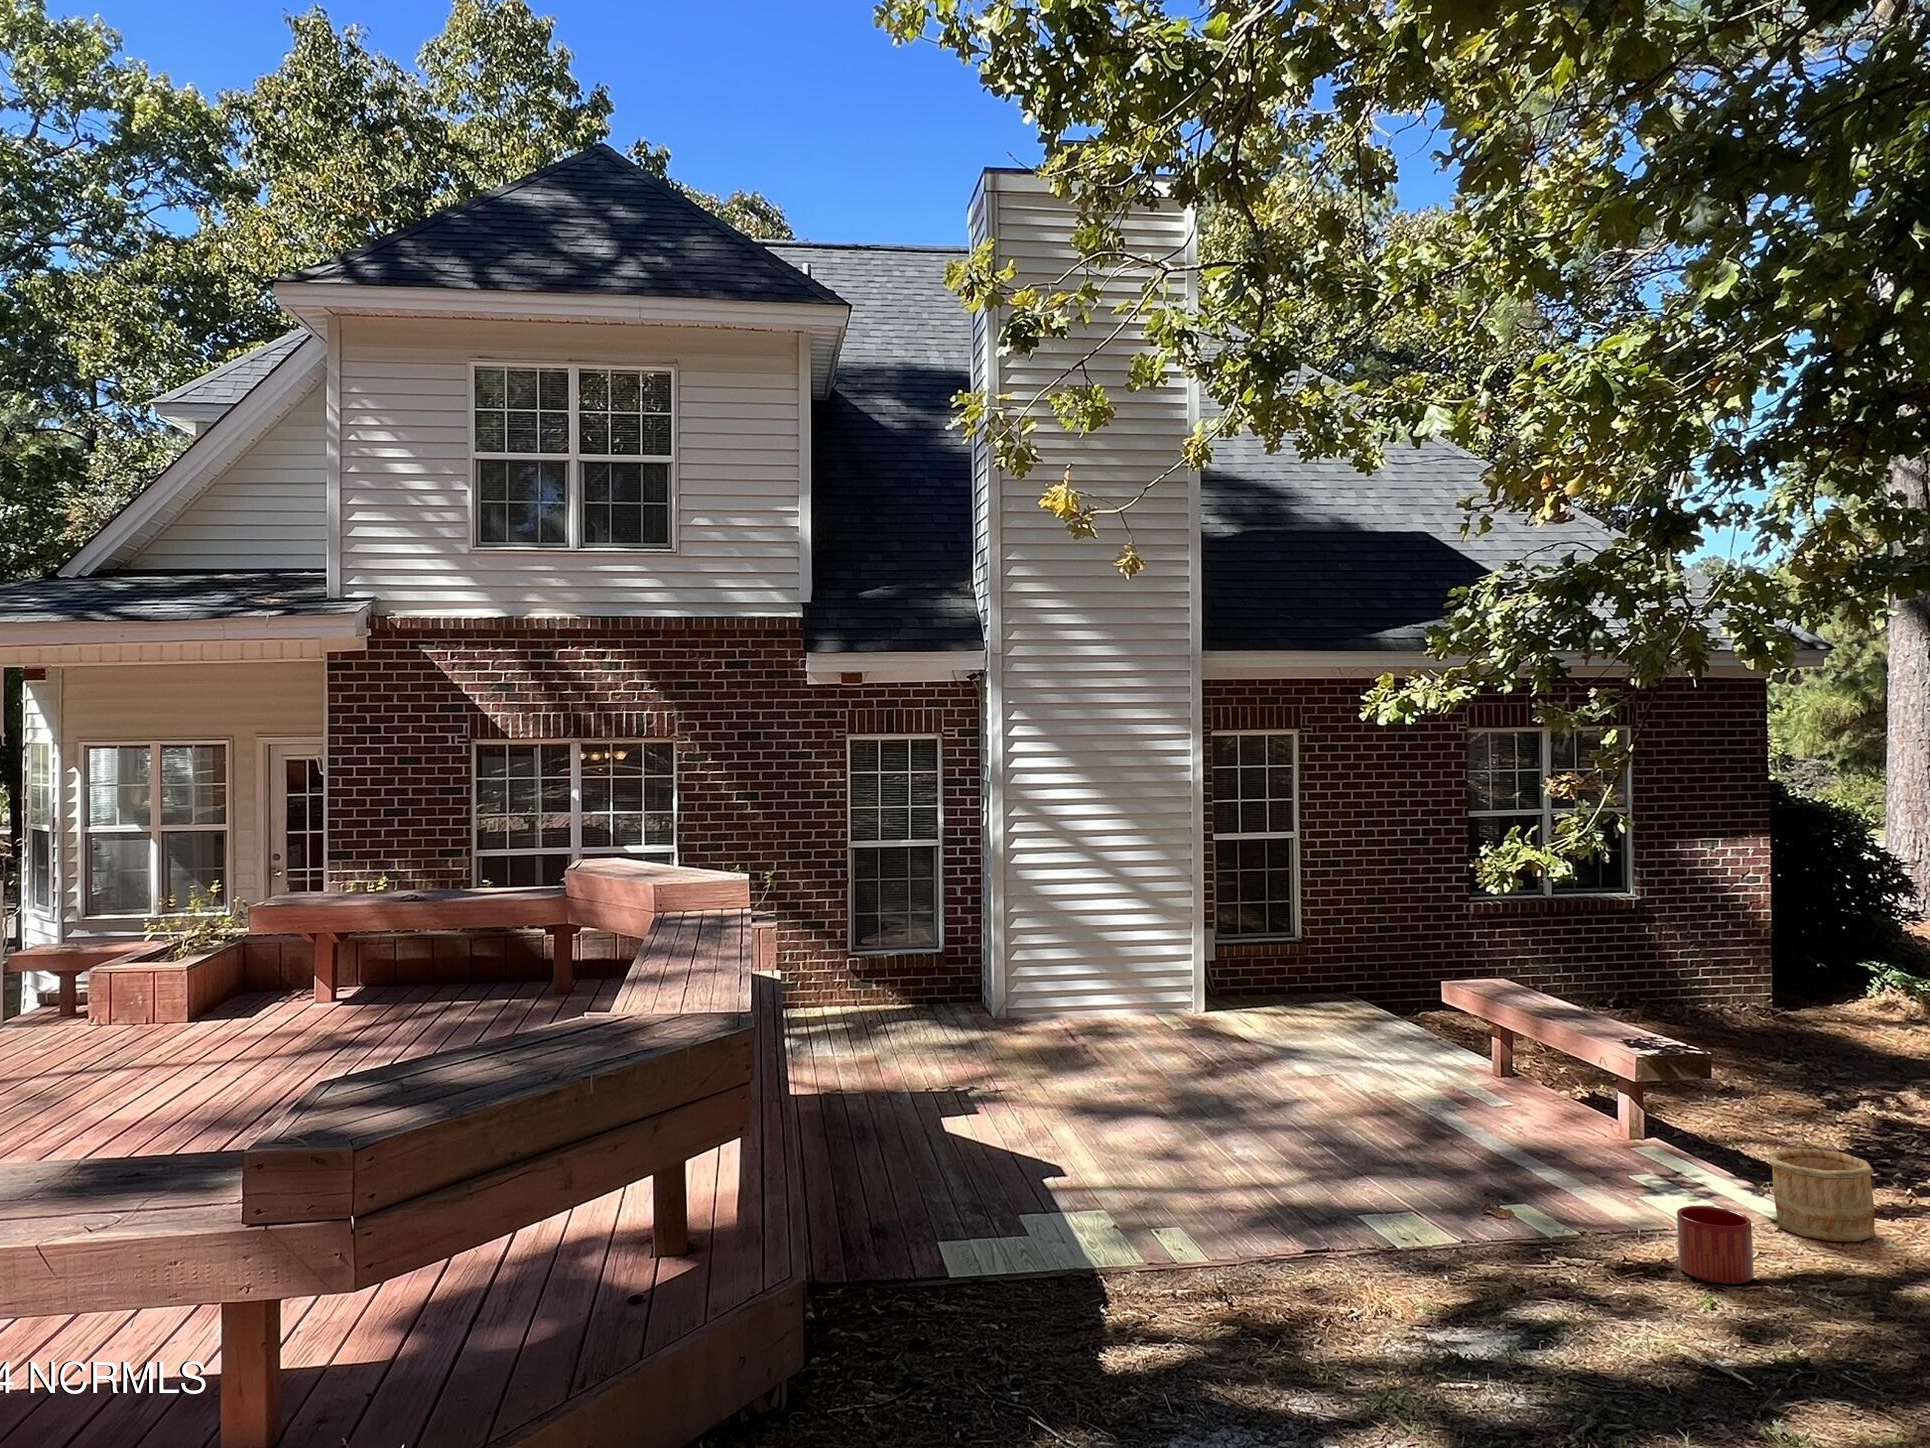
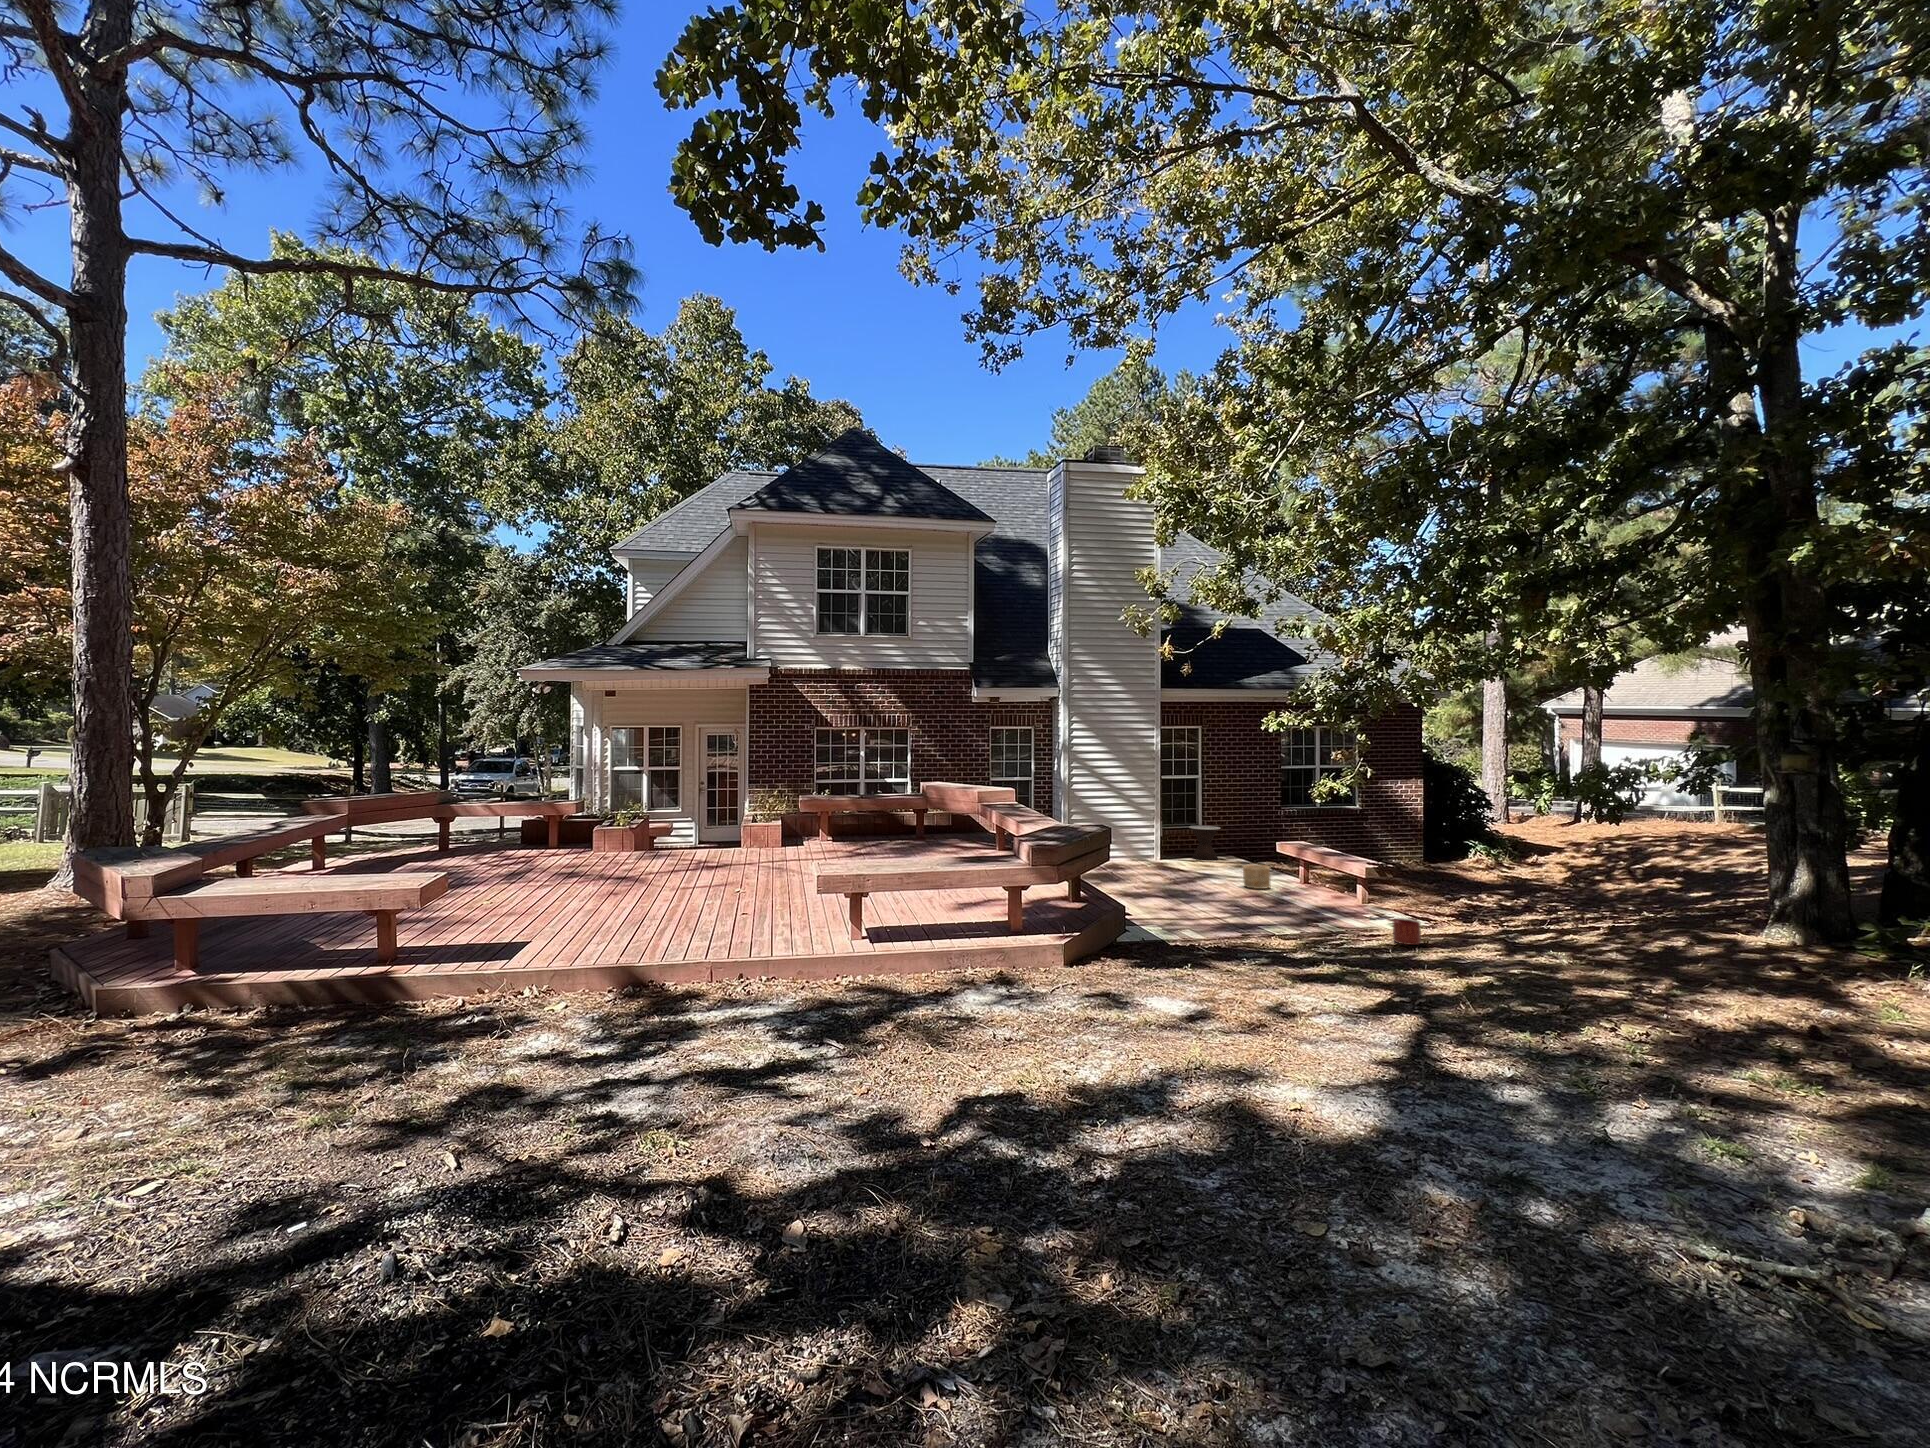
side table: none [1270,938,1336,1013] -> present [1189,826,1221,861]
wooden bucket: present [1768,1149,1875,1241] -> present [1243,864,1270,889]

